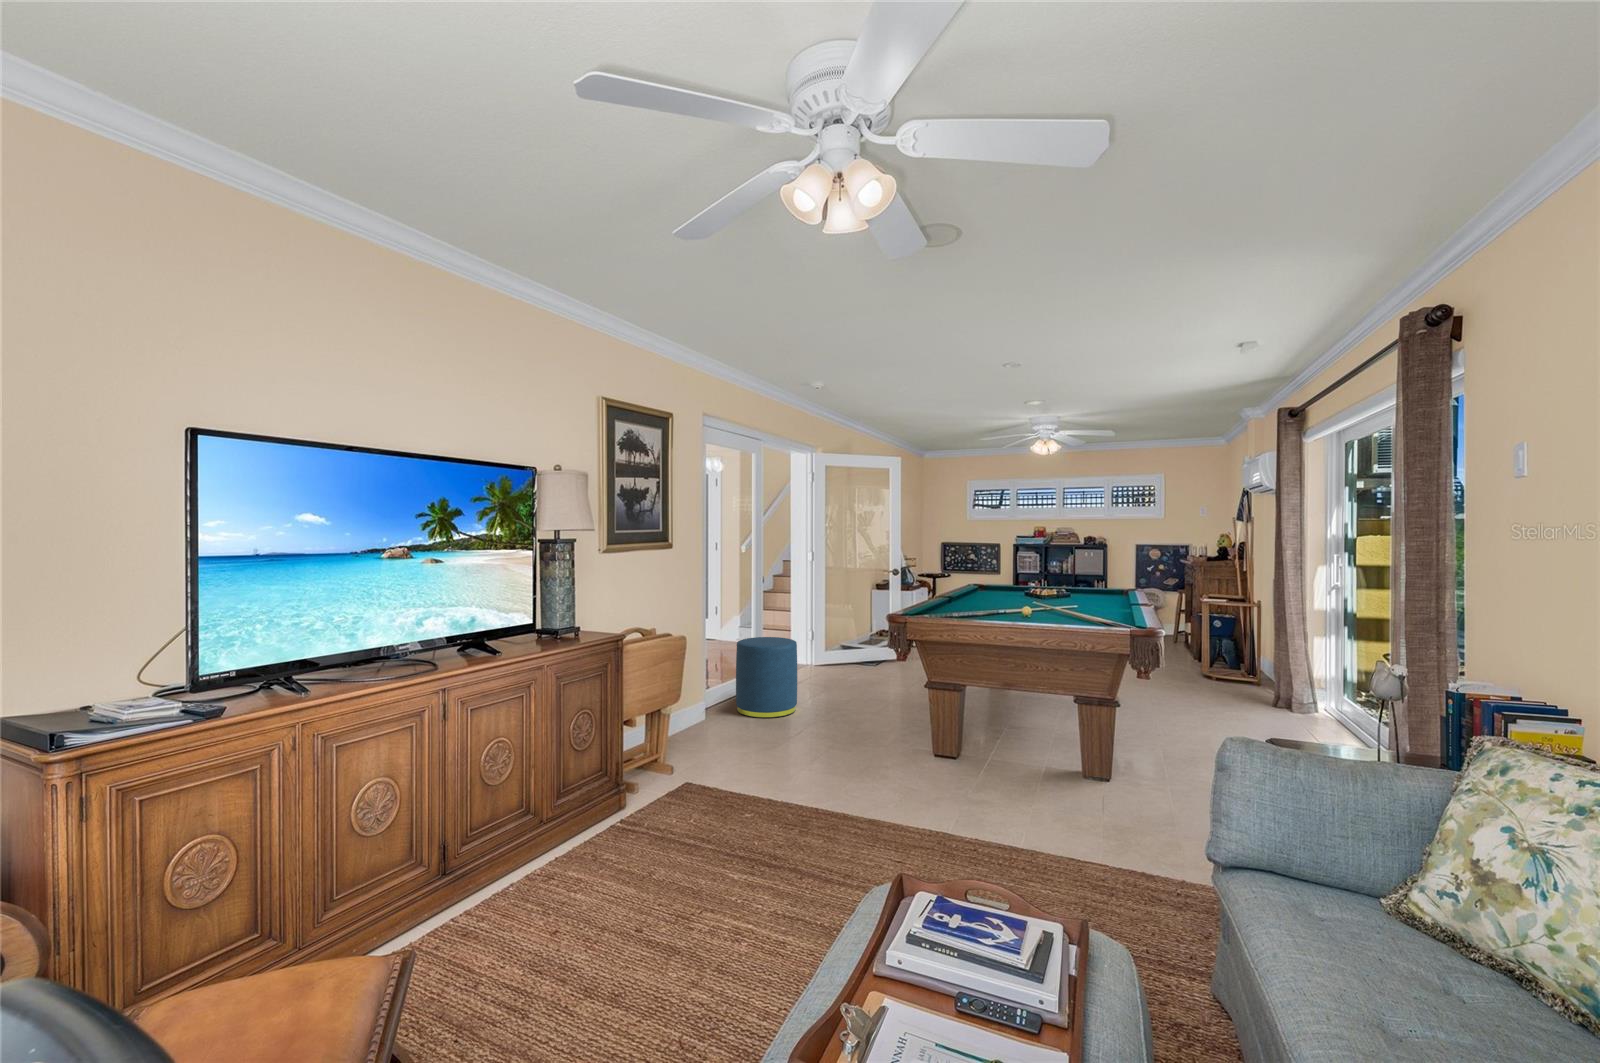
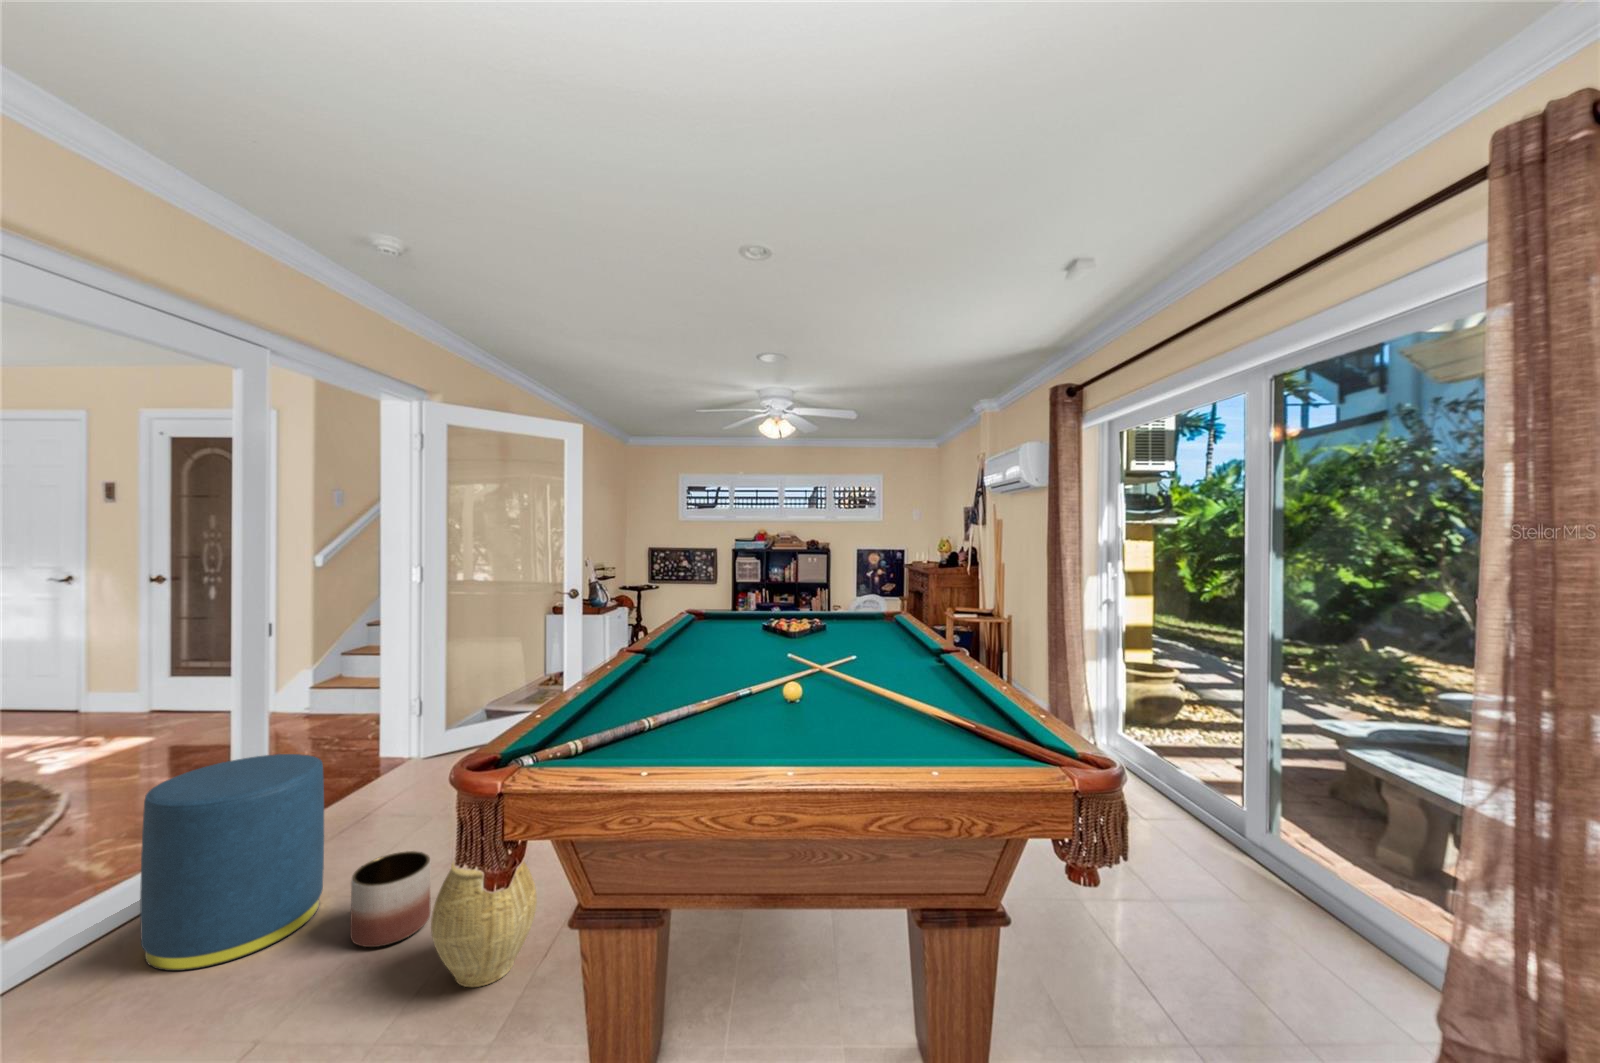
woven basket: none [855,681,900,739] -> present [431,862,537,987]
planter: none [815,687,847,723] -> present [350,851,431,947]

